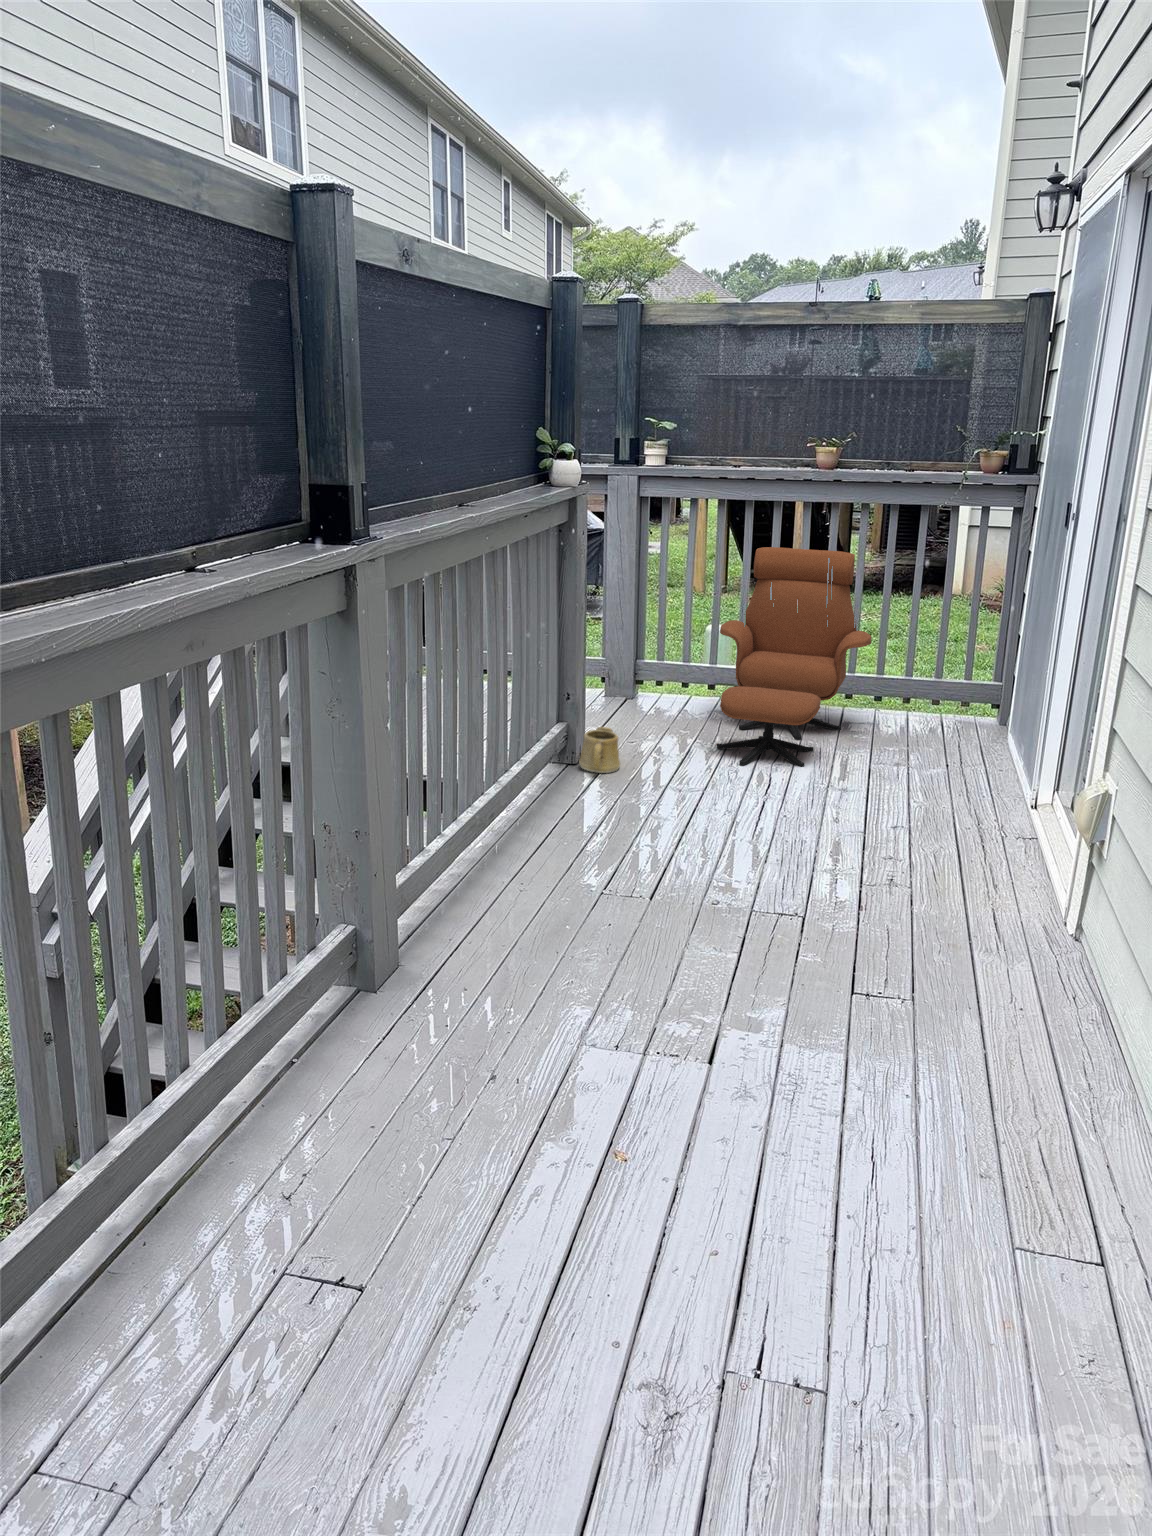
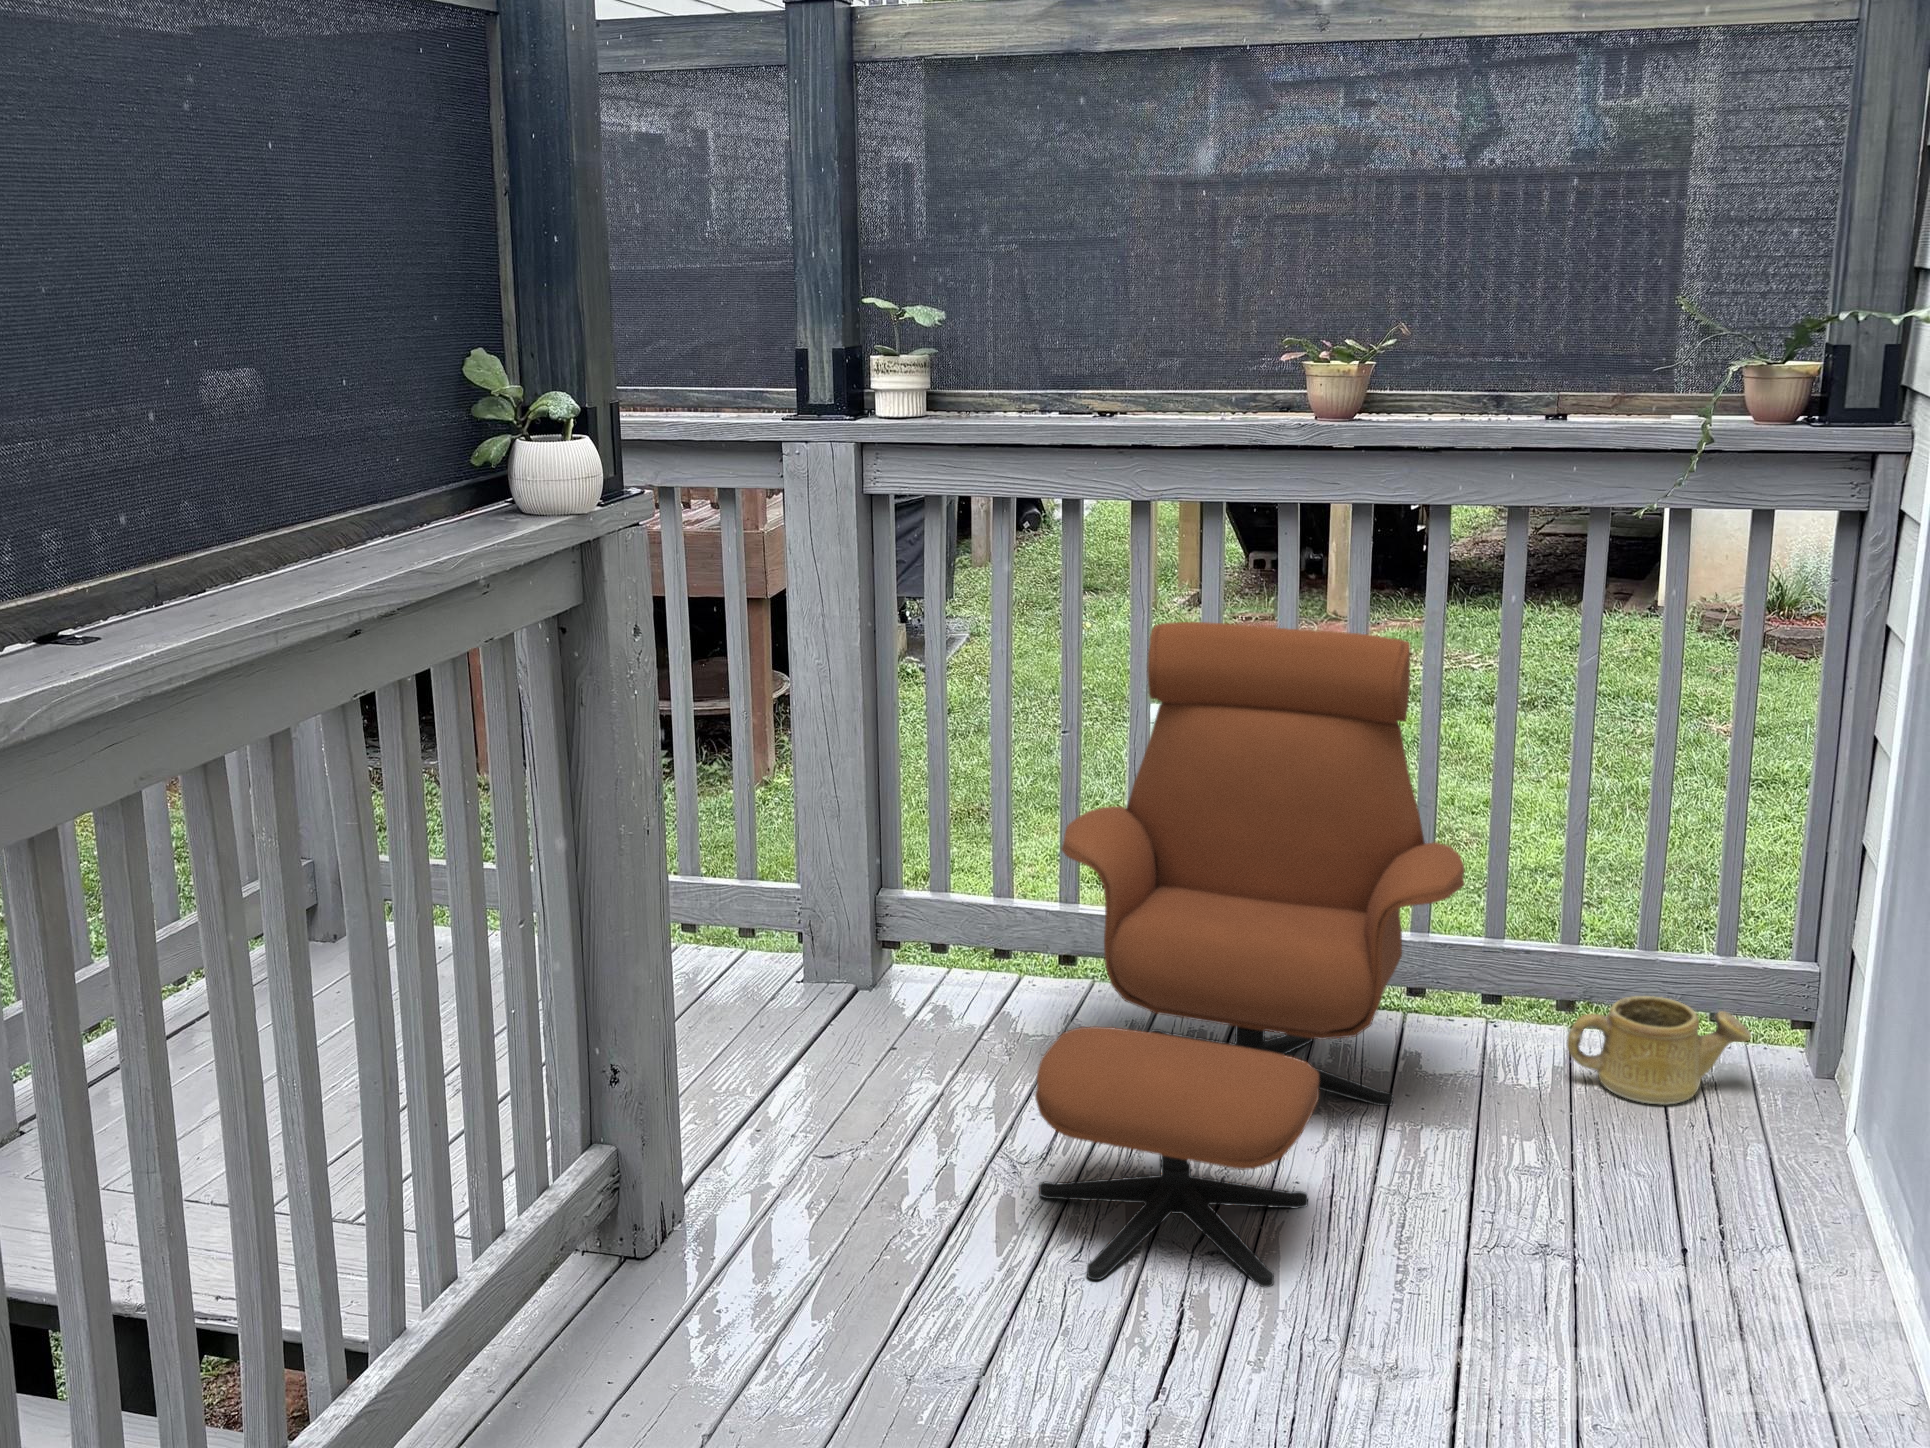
watering can: present [579,727,620,773] -> present [1567,996,1751,1105]

